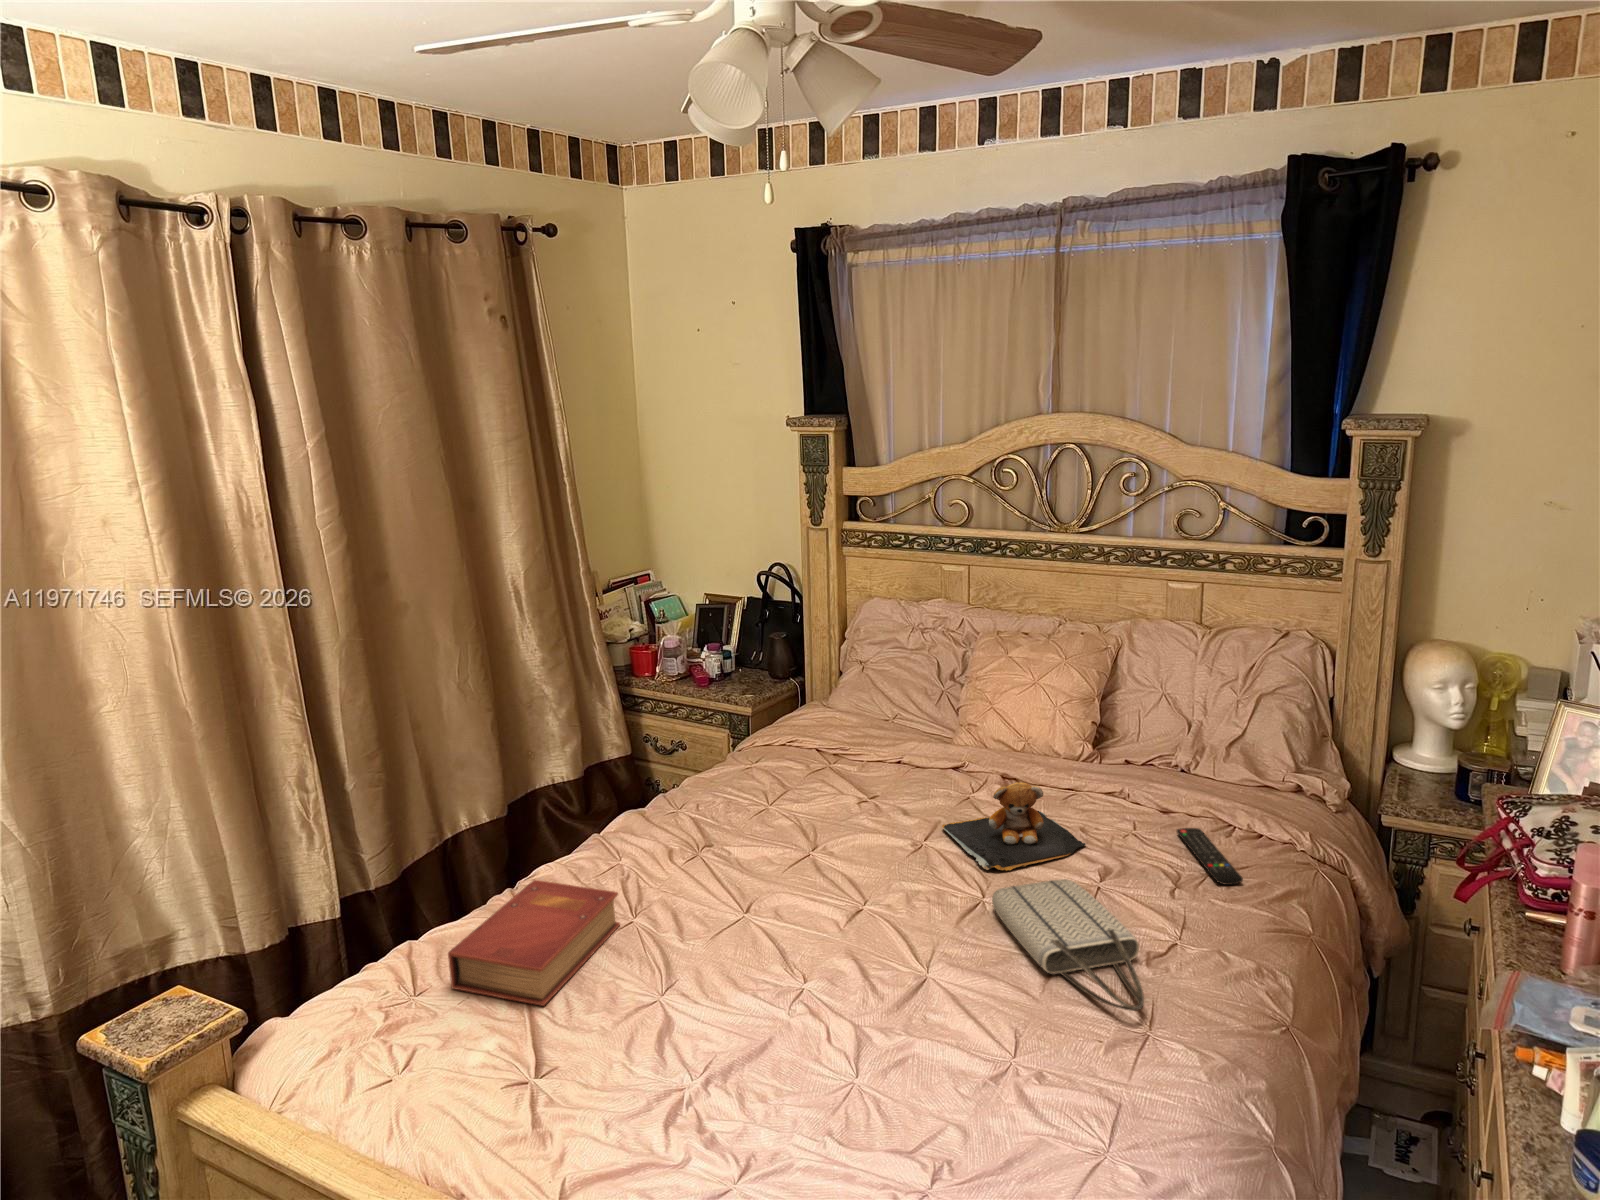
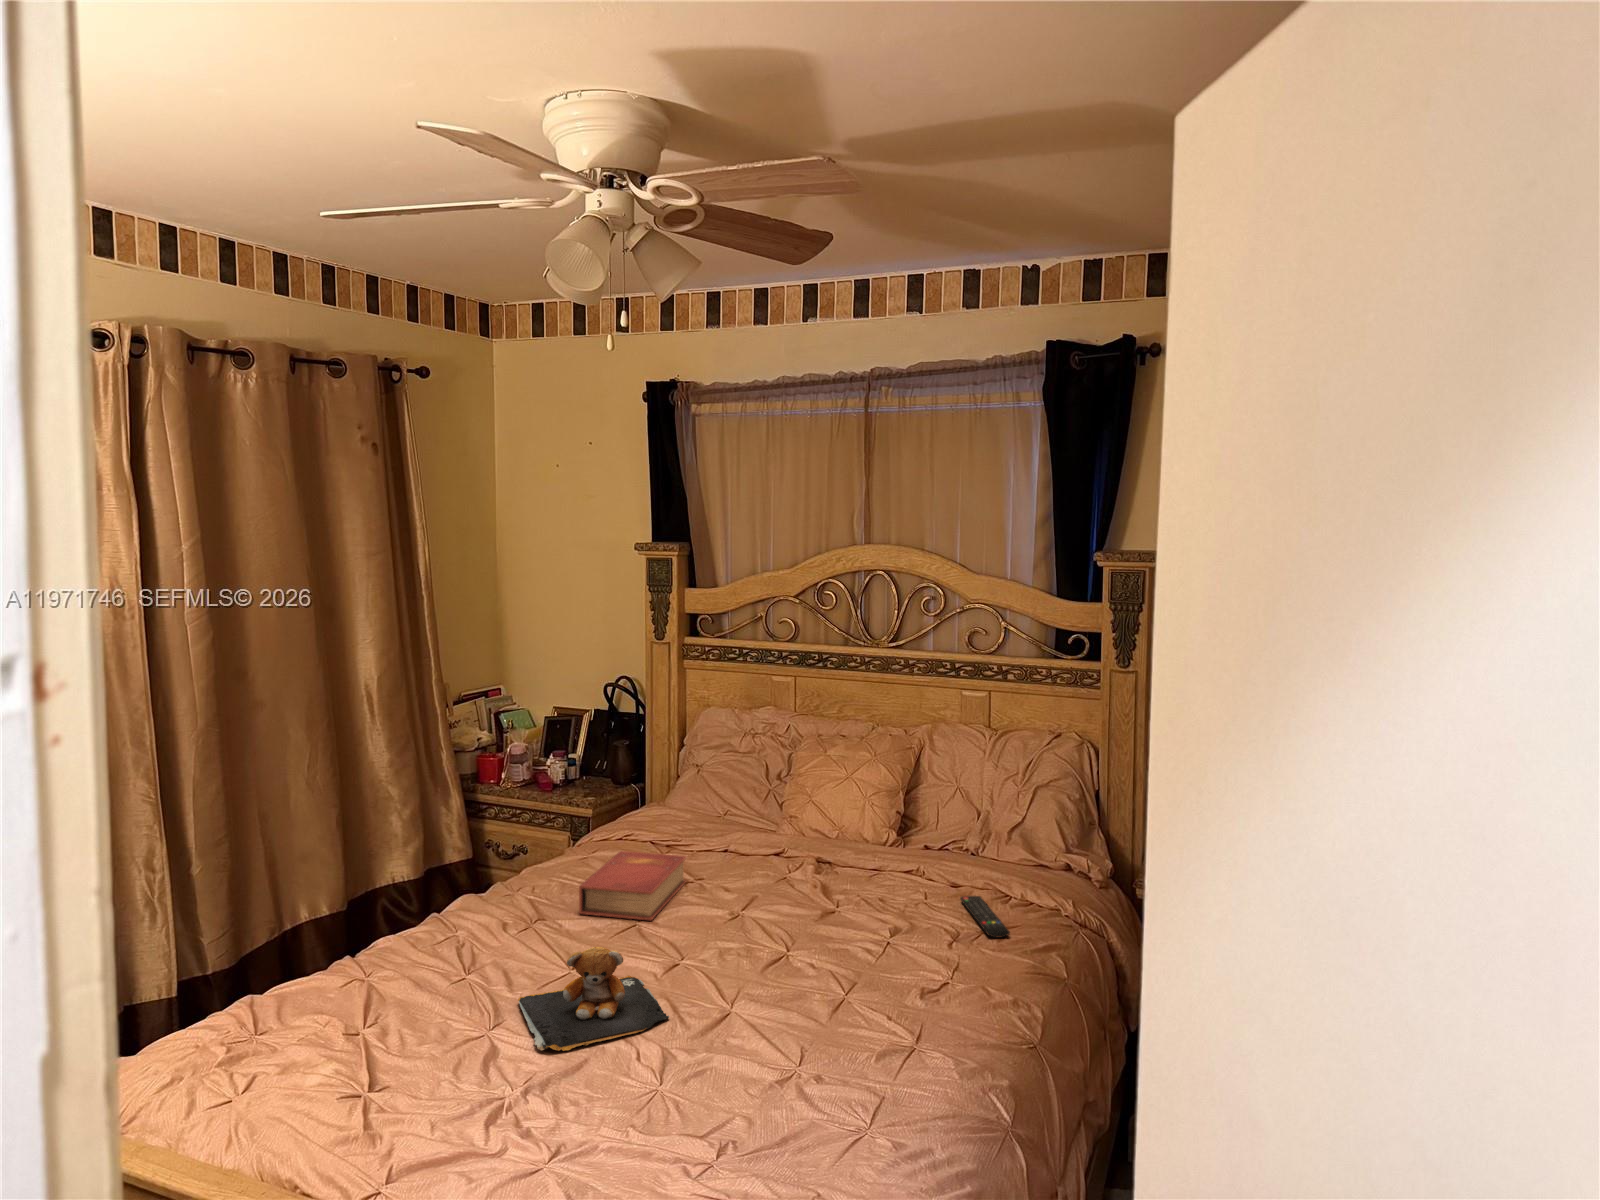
teddy bear: present [942,782,1086,871] -> present [518,947,669,1051]
tote bag: present [992,879,1144,1011] -> none [794,933,914,1027]
book: present [448,880,620,1006] -> present [579,851,686,921]

